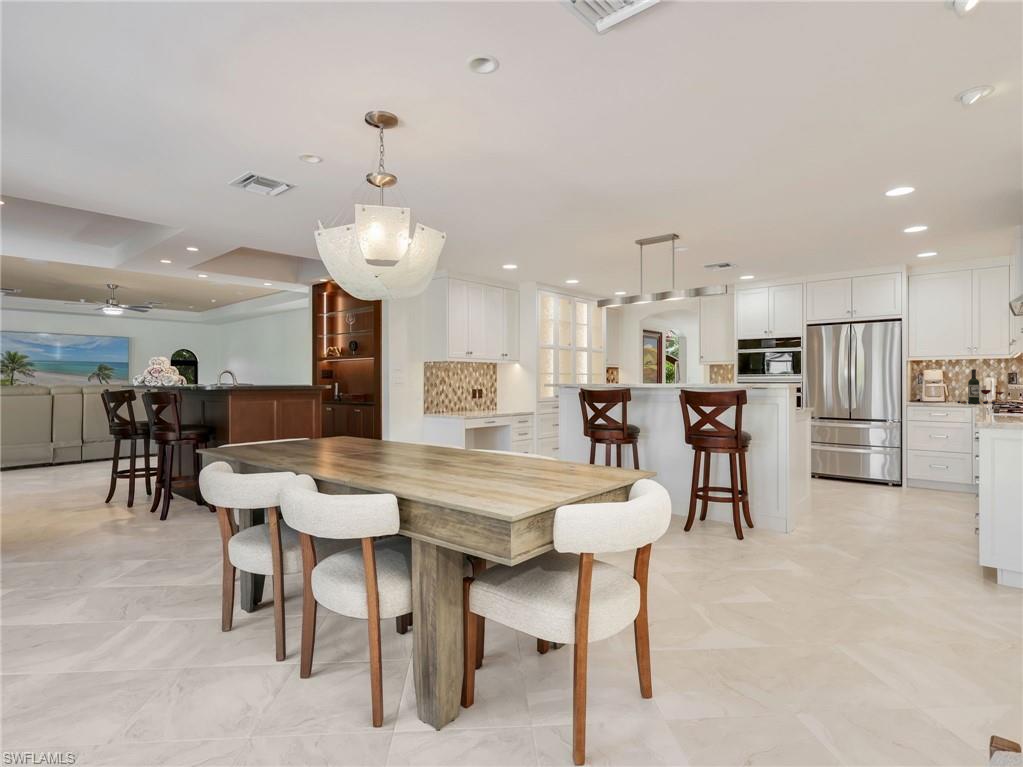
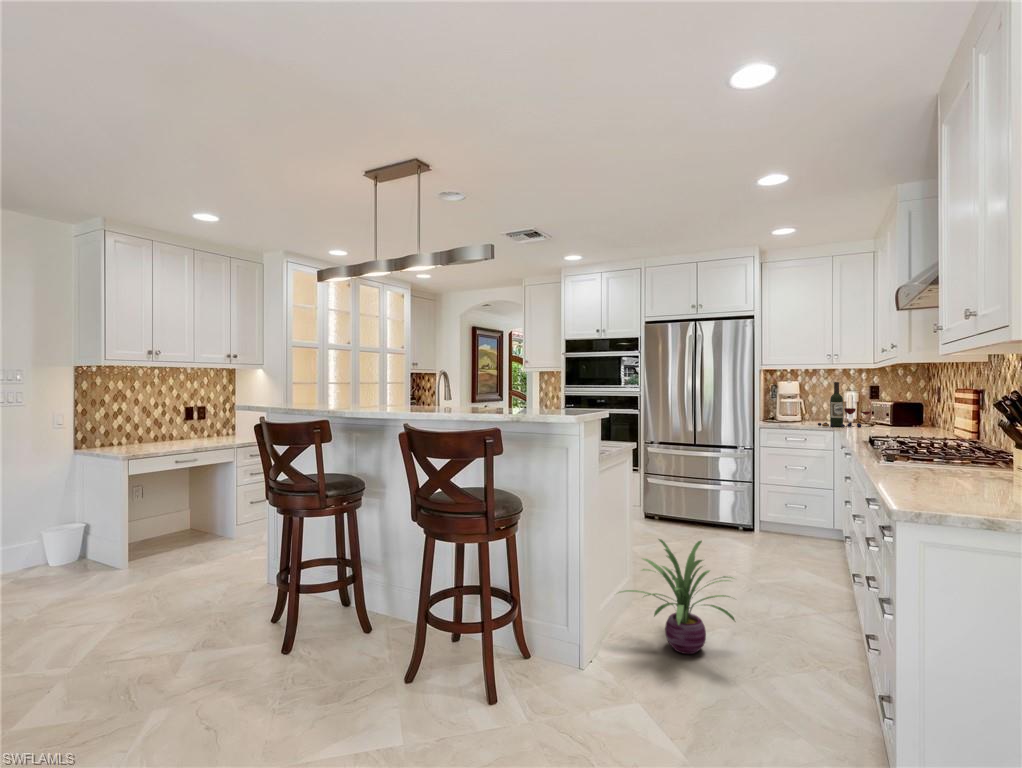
decorative plant: none [804,464,890,533] -> present [619,539,735,654]

